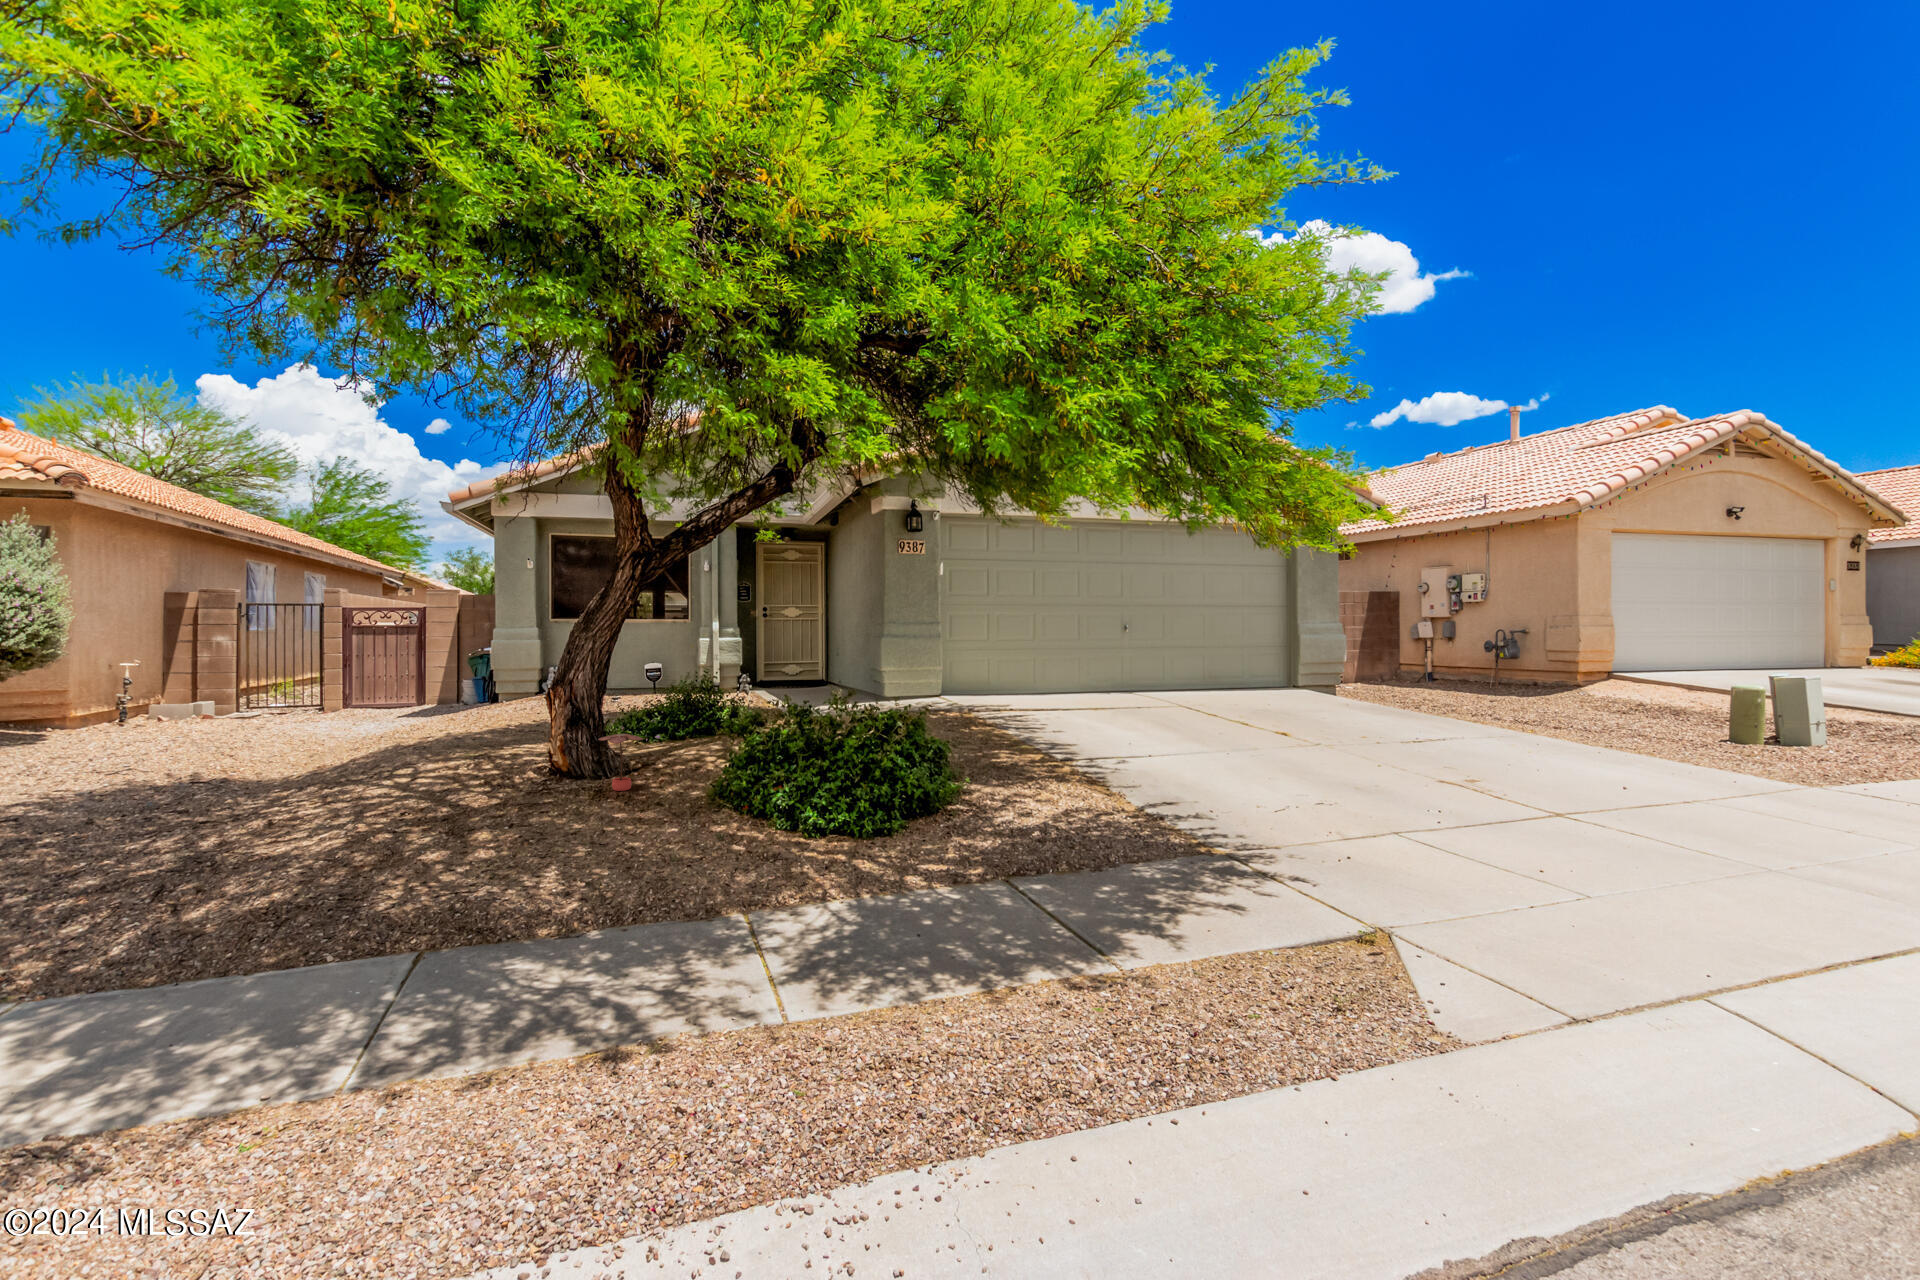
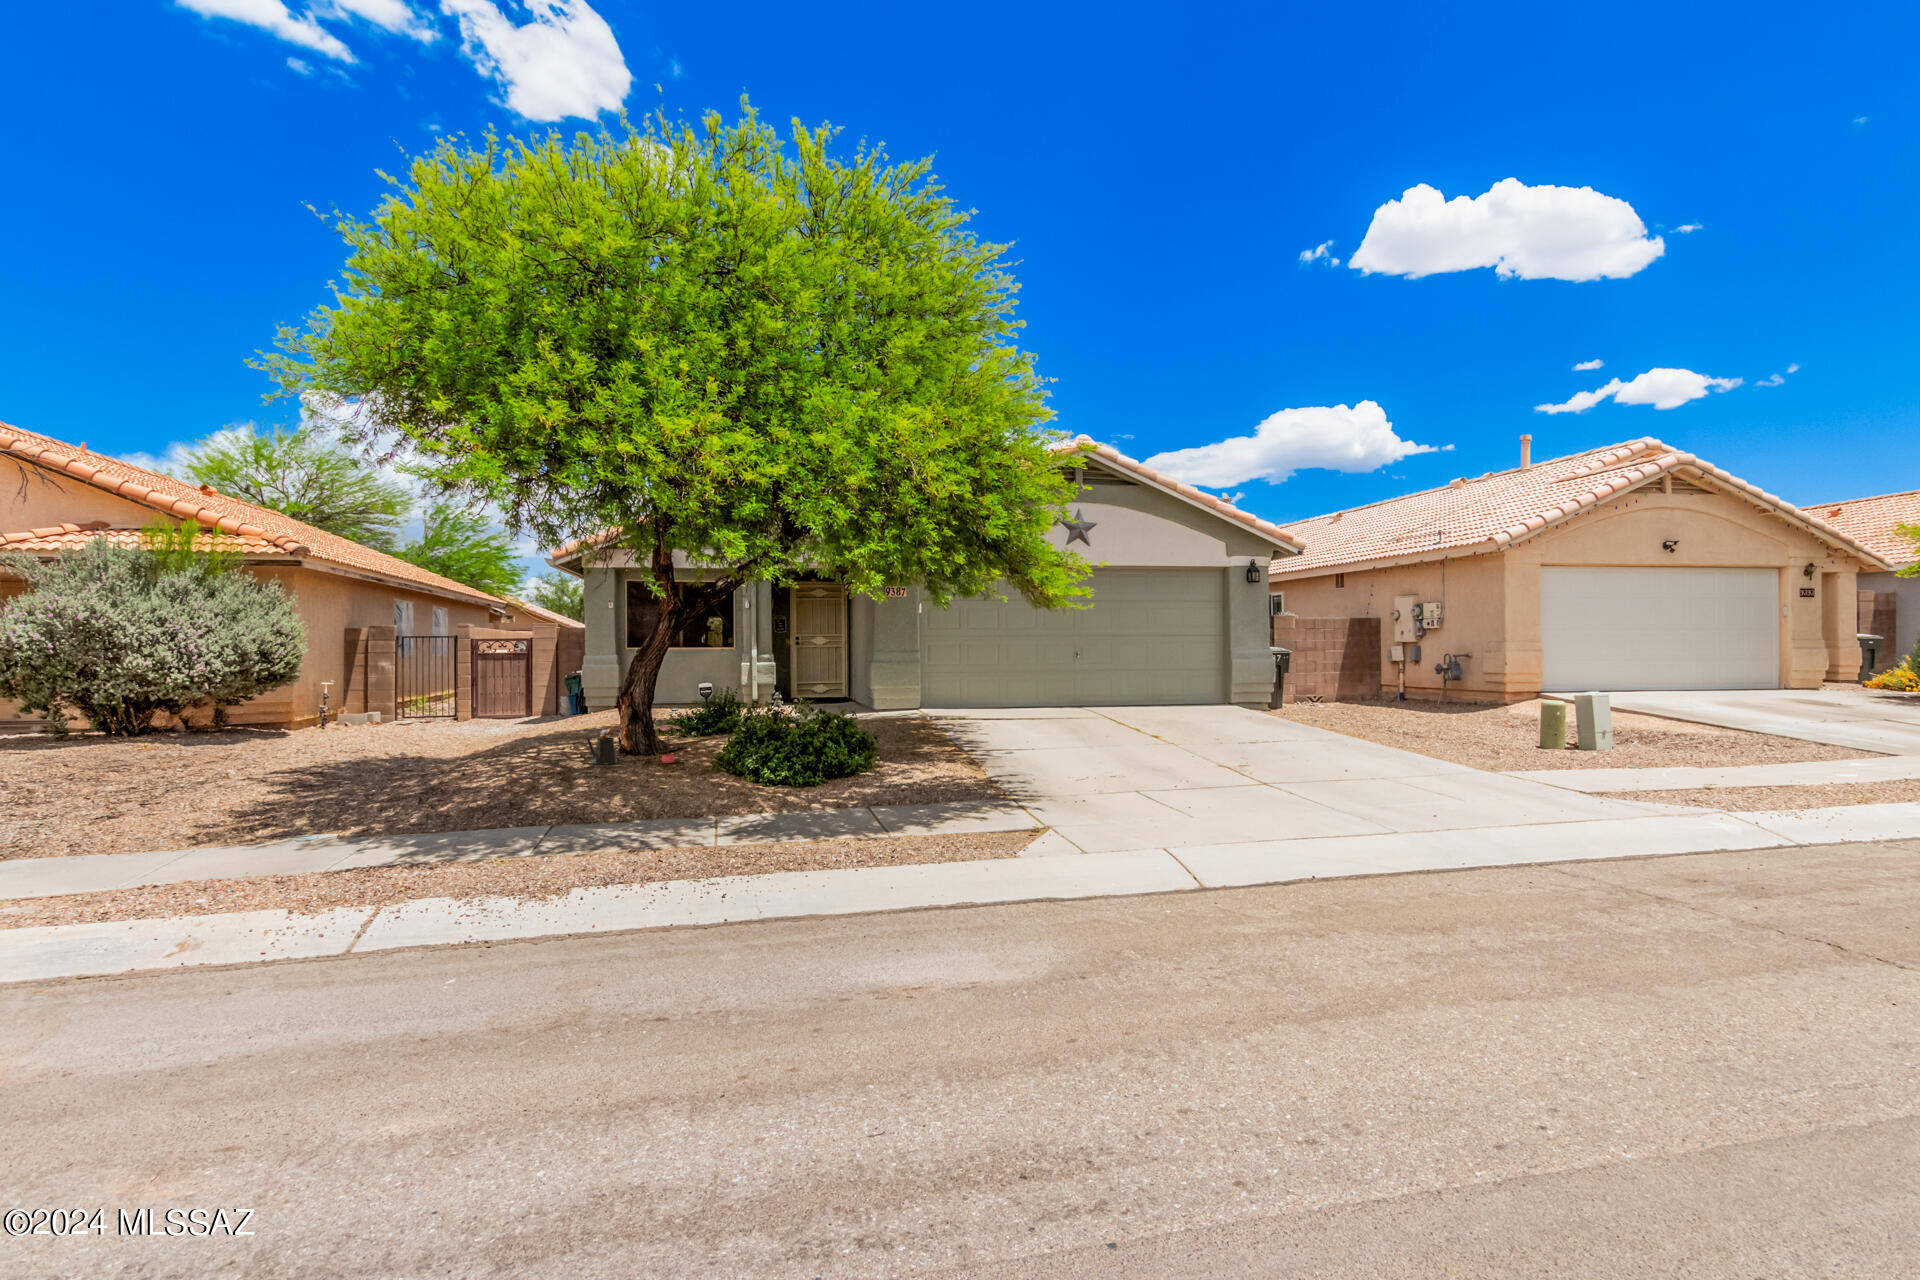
watering can: none [495,735,550,796] -> present [587,726,622,764]

